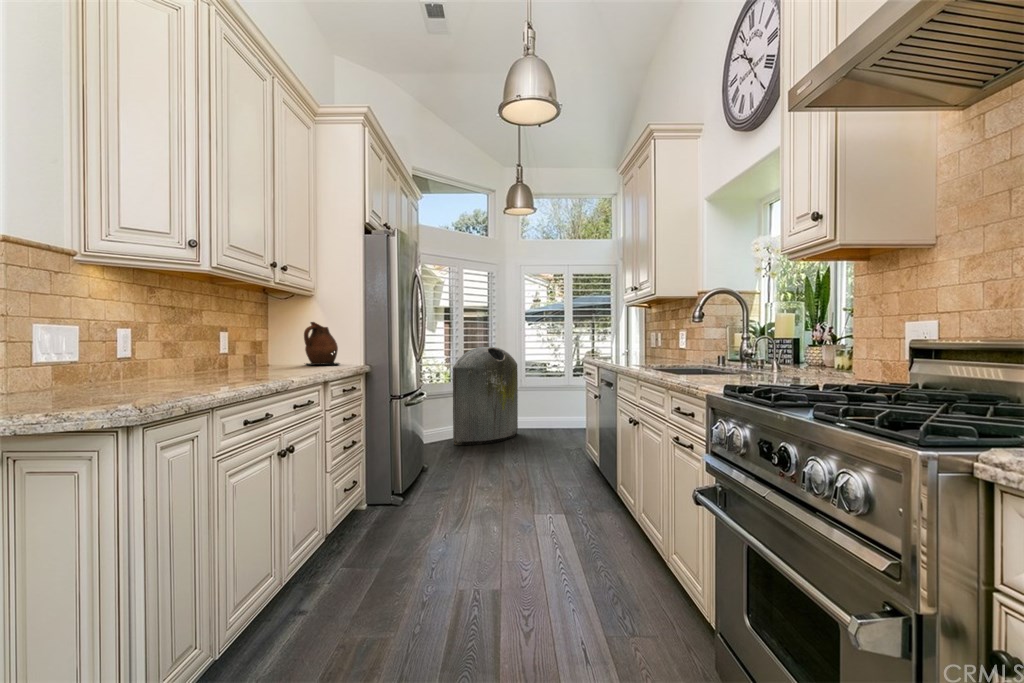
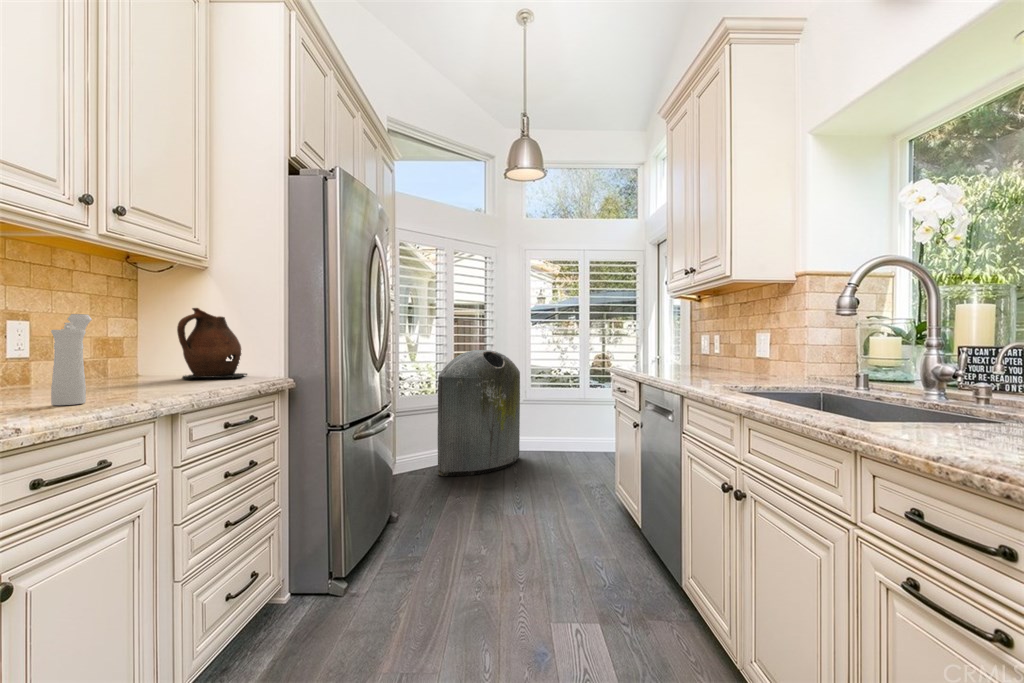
pepper mill: none [281,330,297,374] -> present [51,314,92,405]

